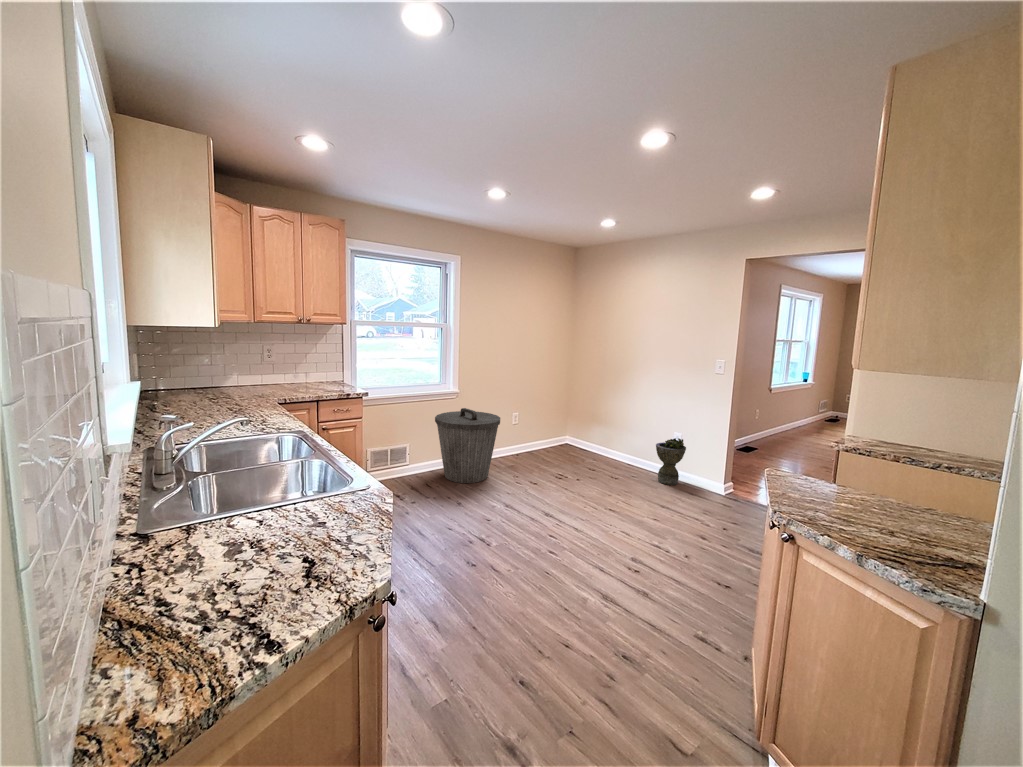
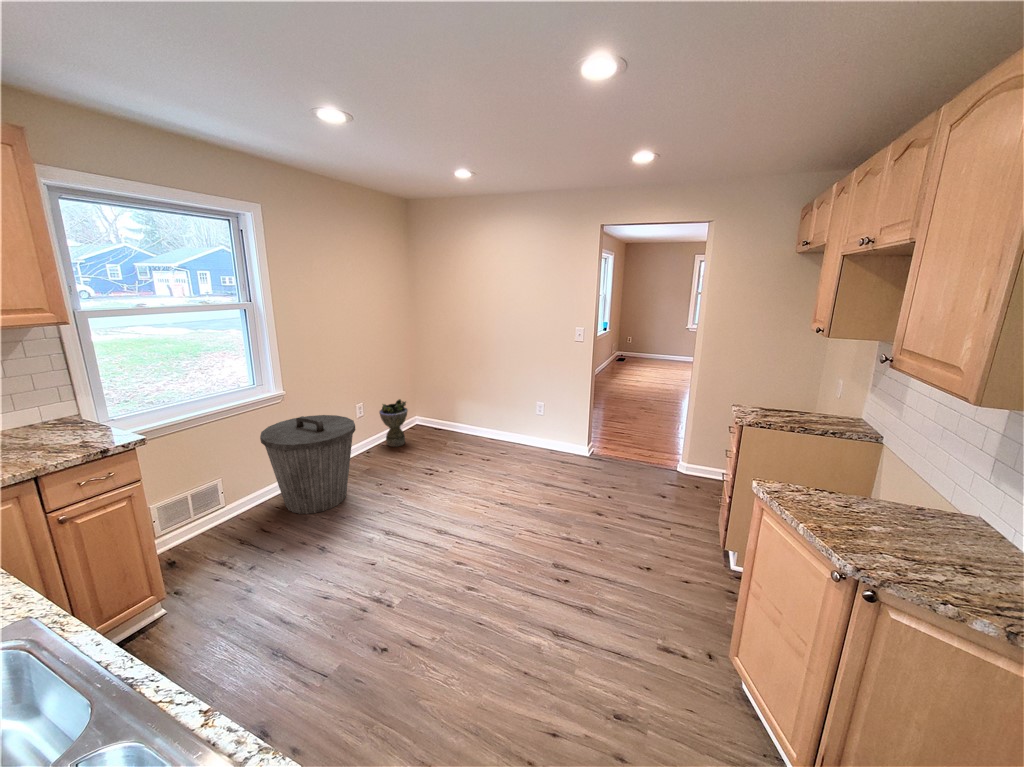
planter: present [656,438,686,485] -> present [379,399,408,447]

